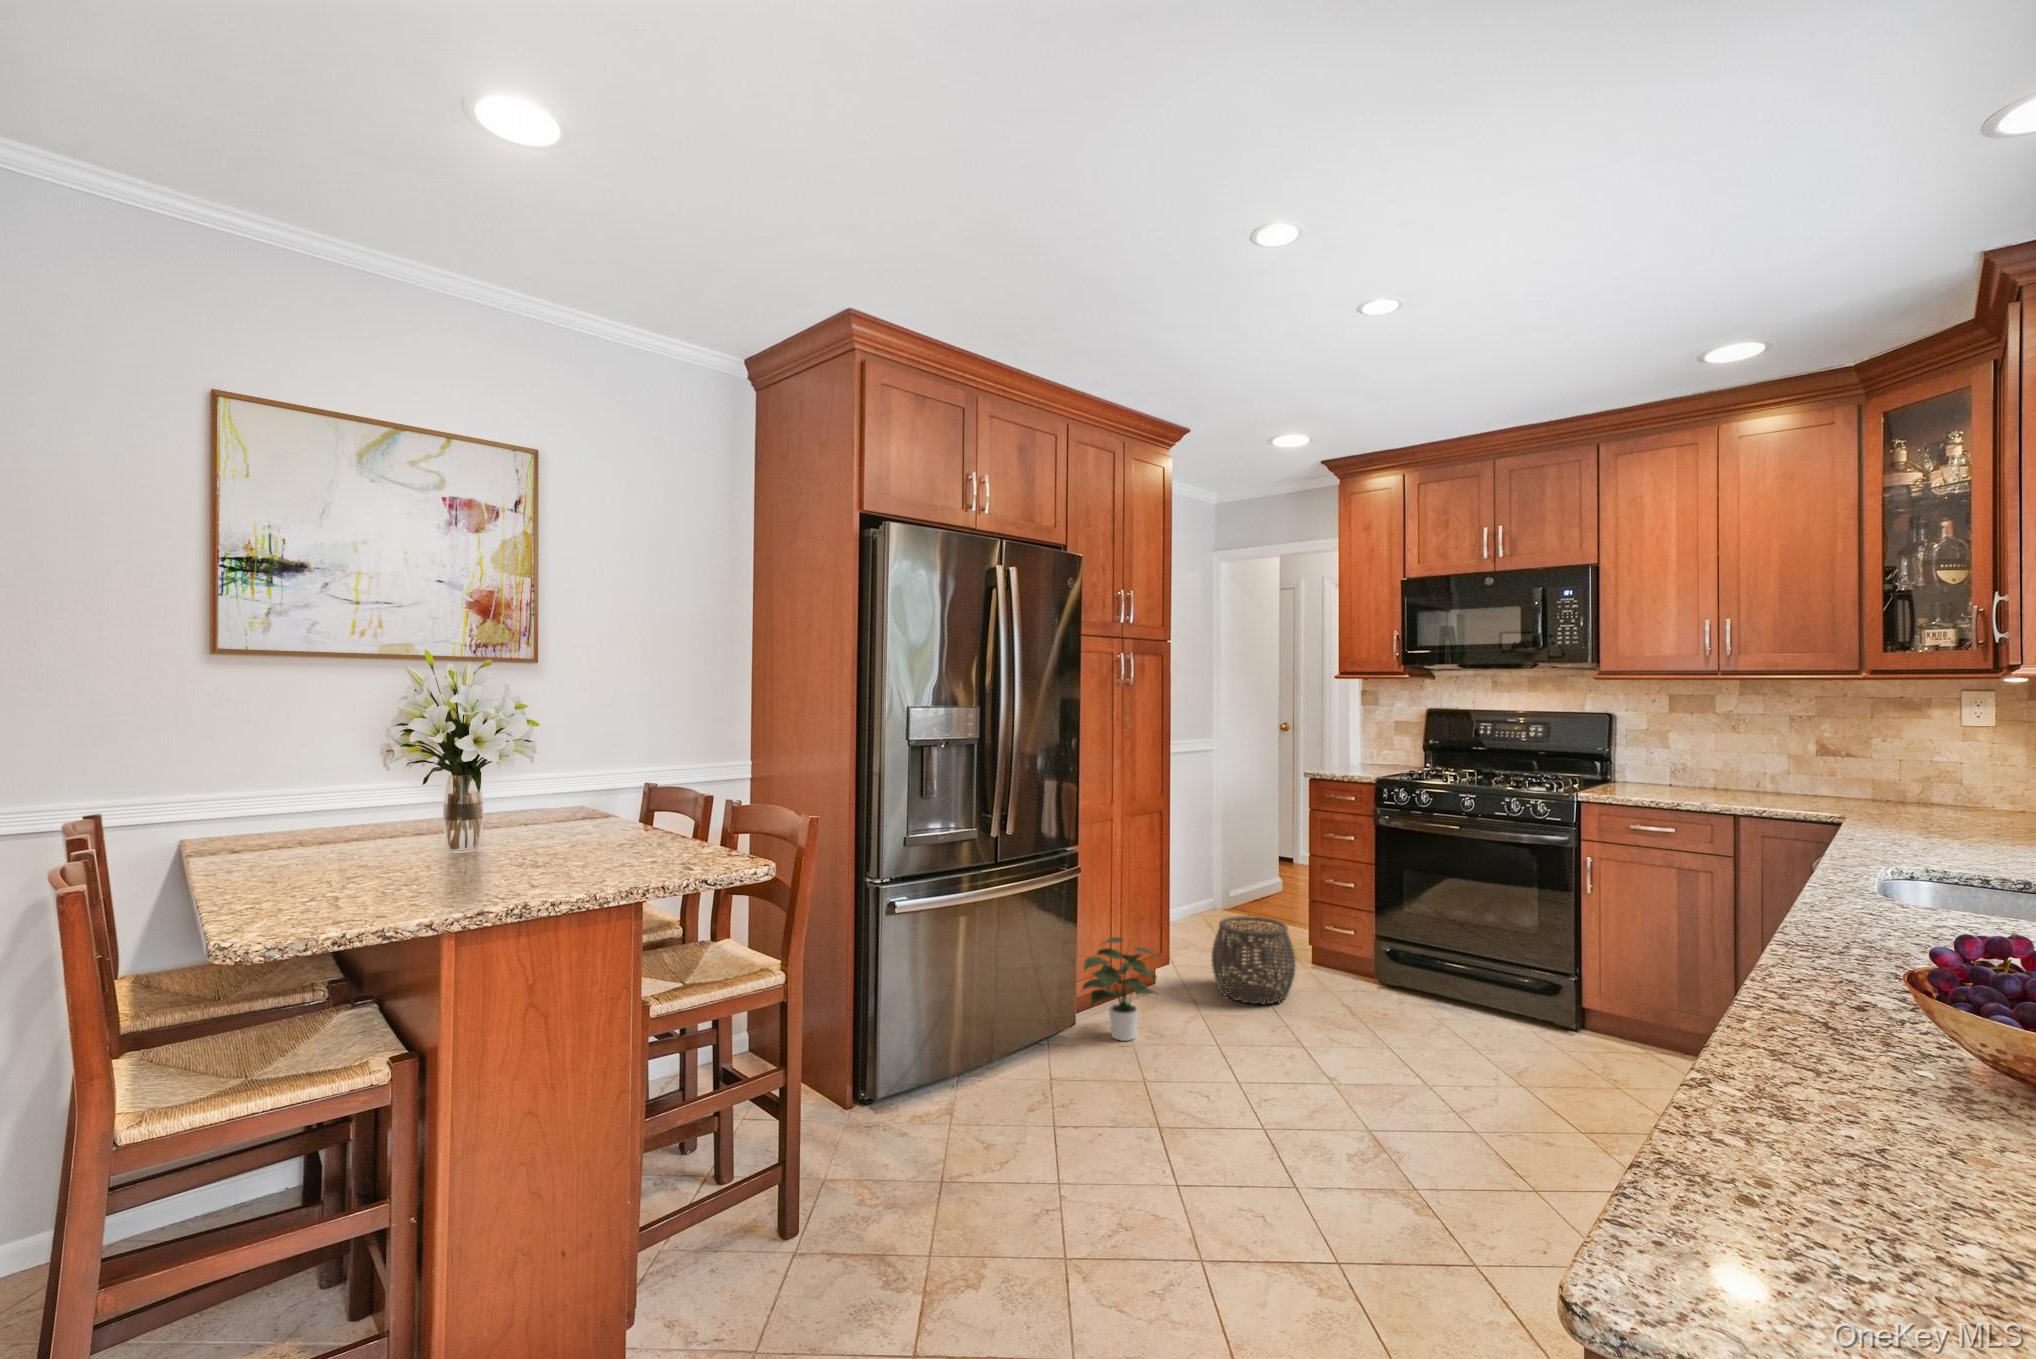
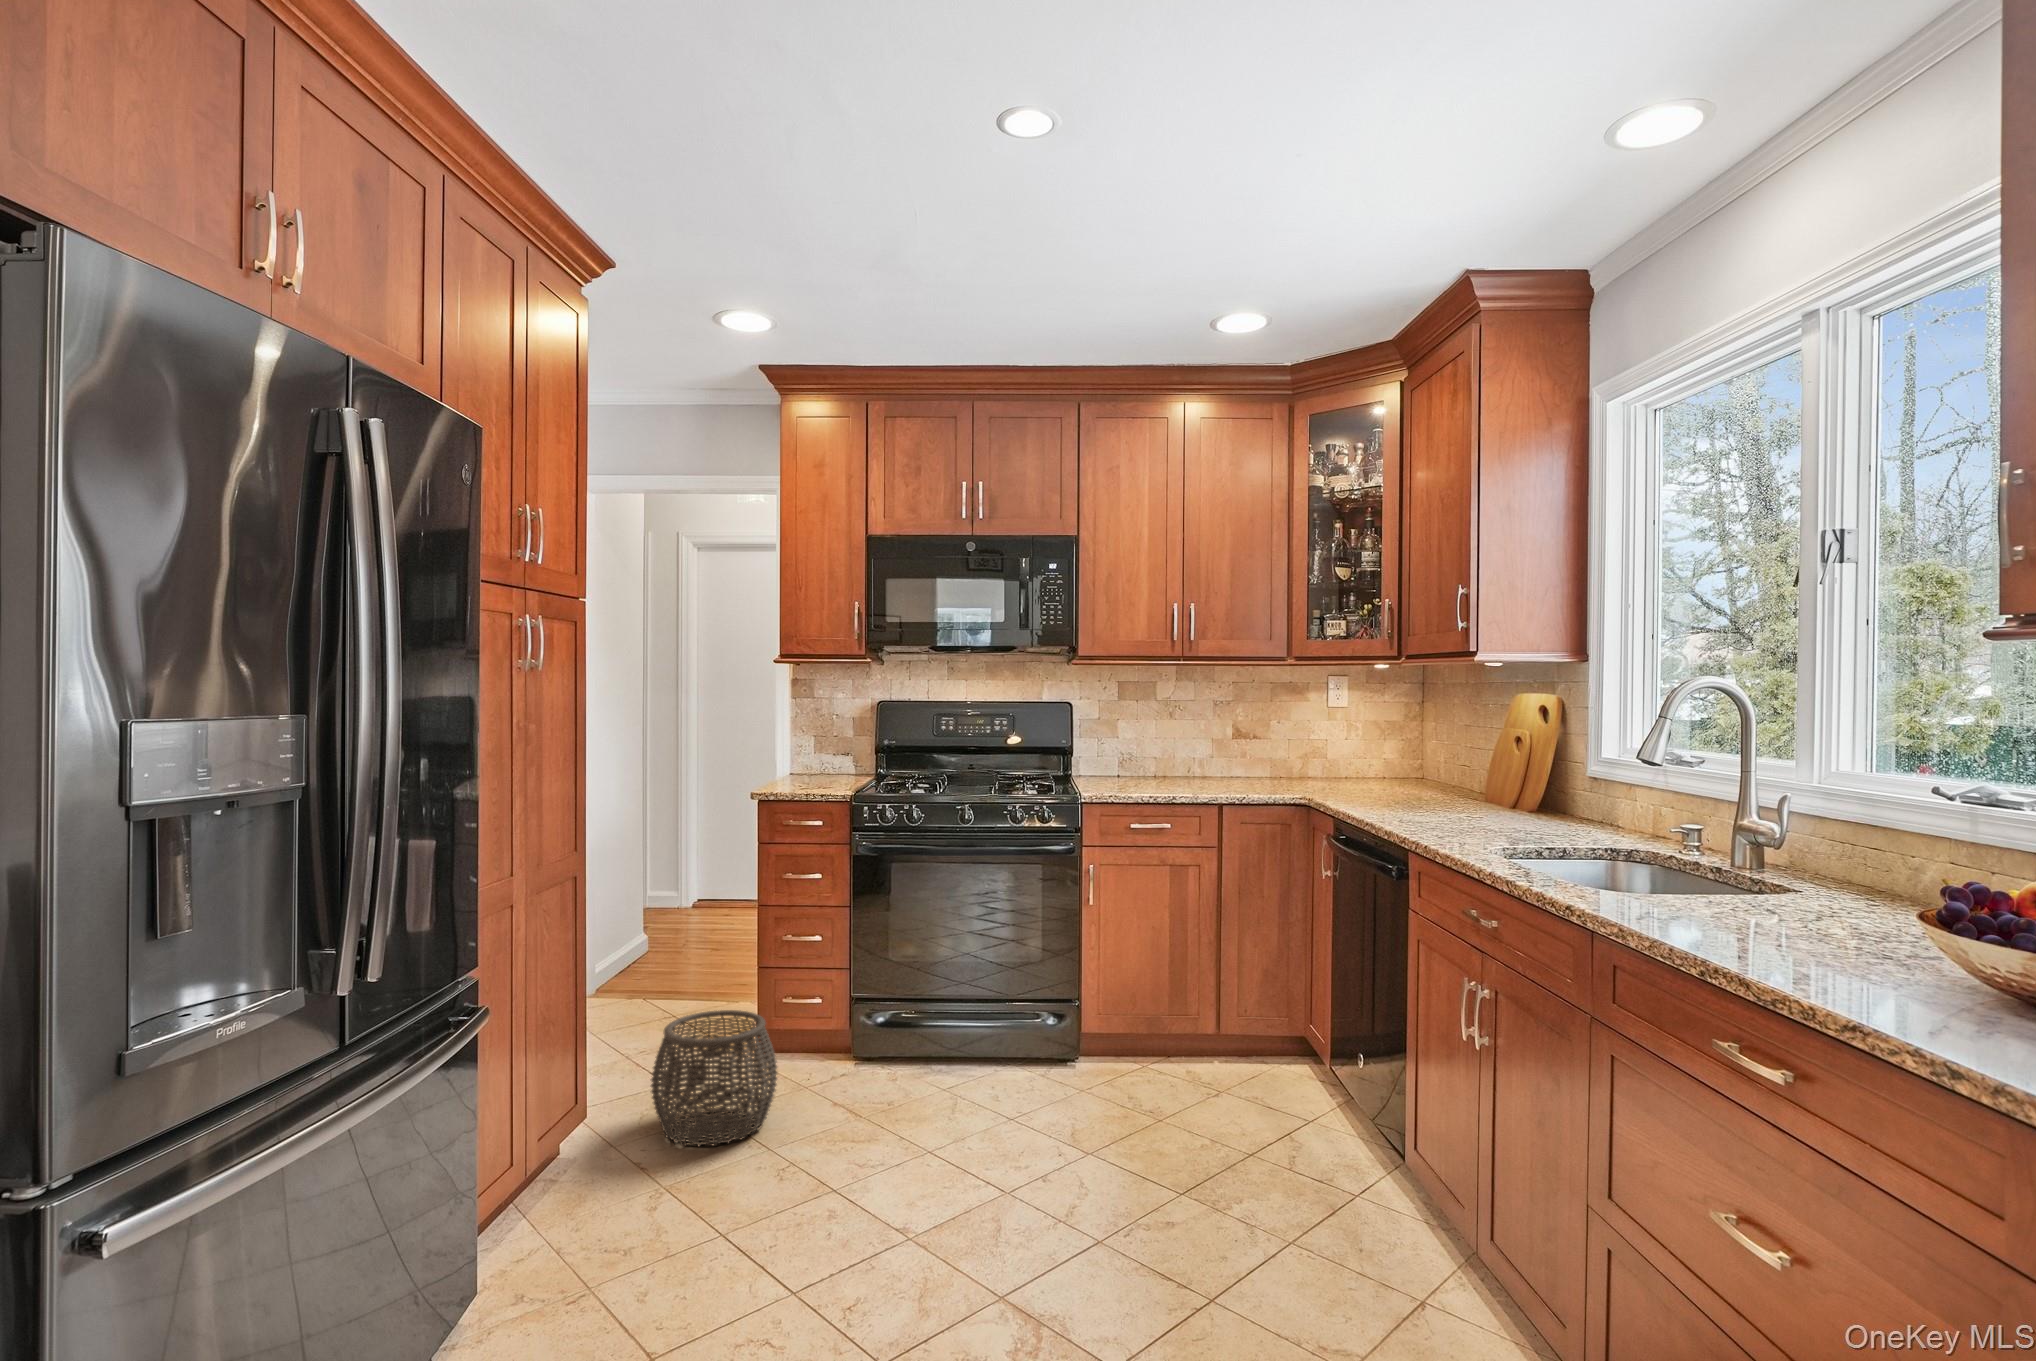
potted plant: present [1083,937,1156,1041] -> none [492,1104,631,1287]

